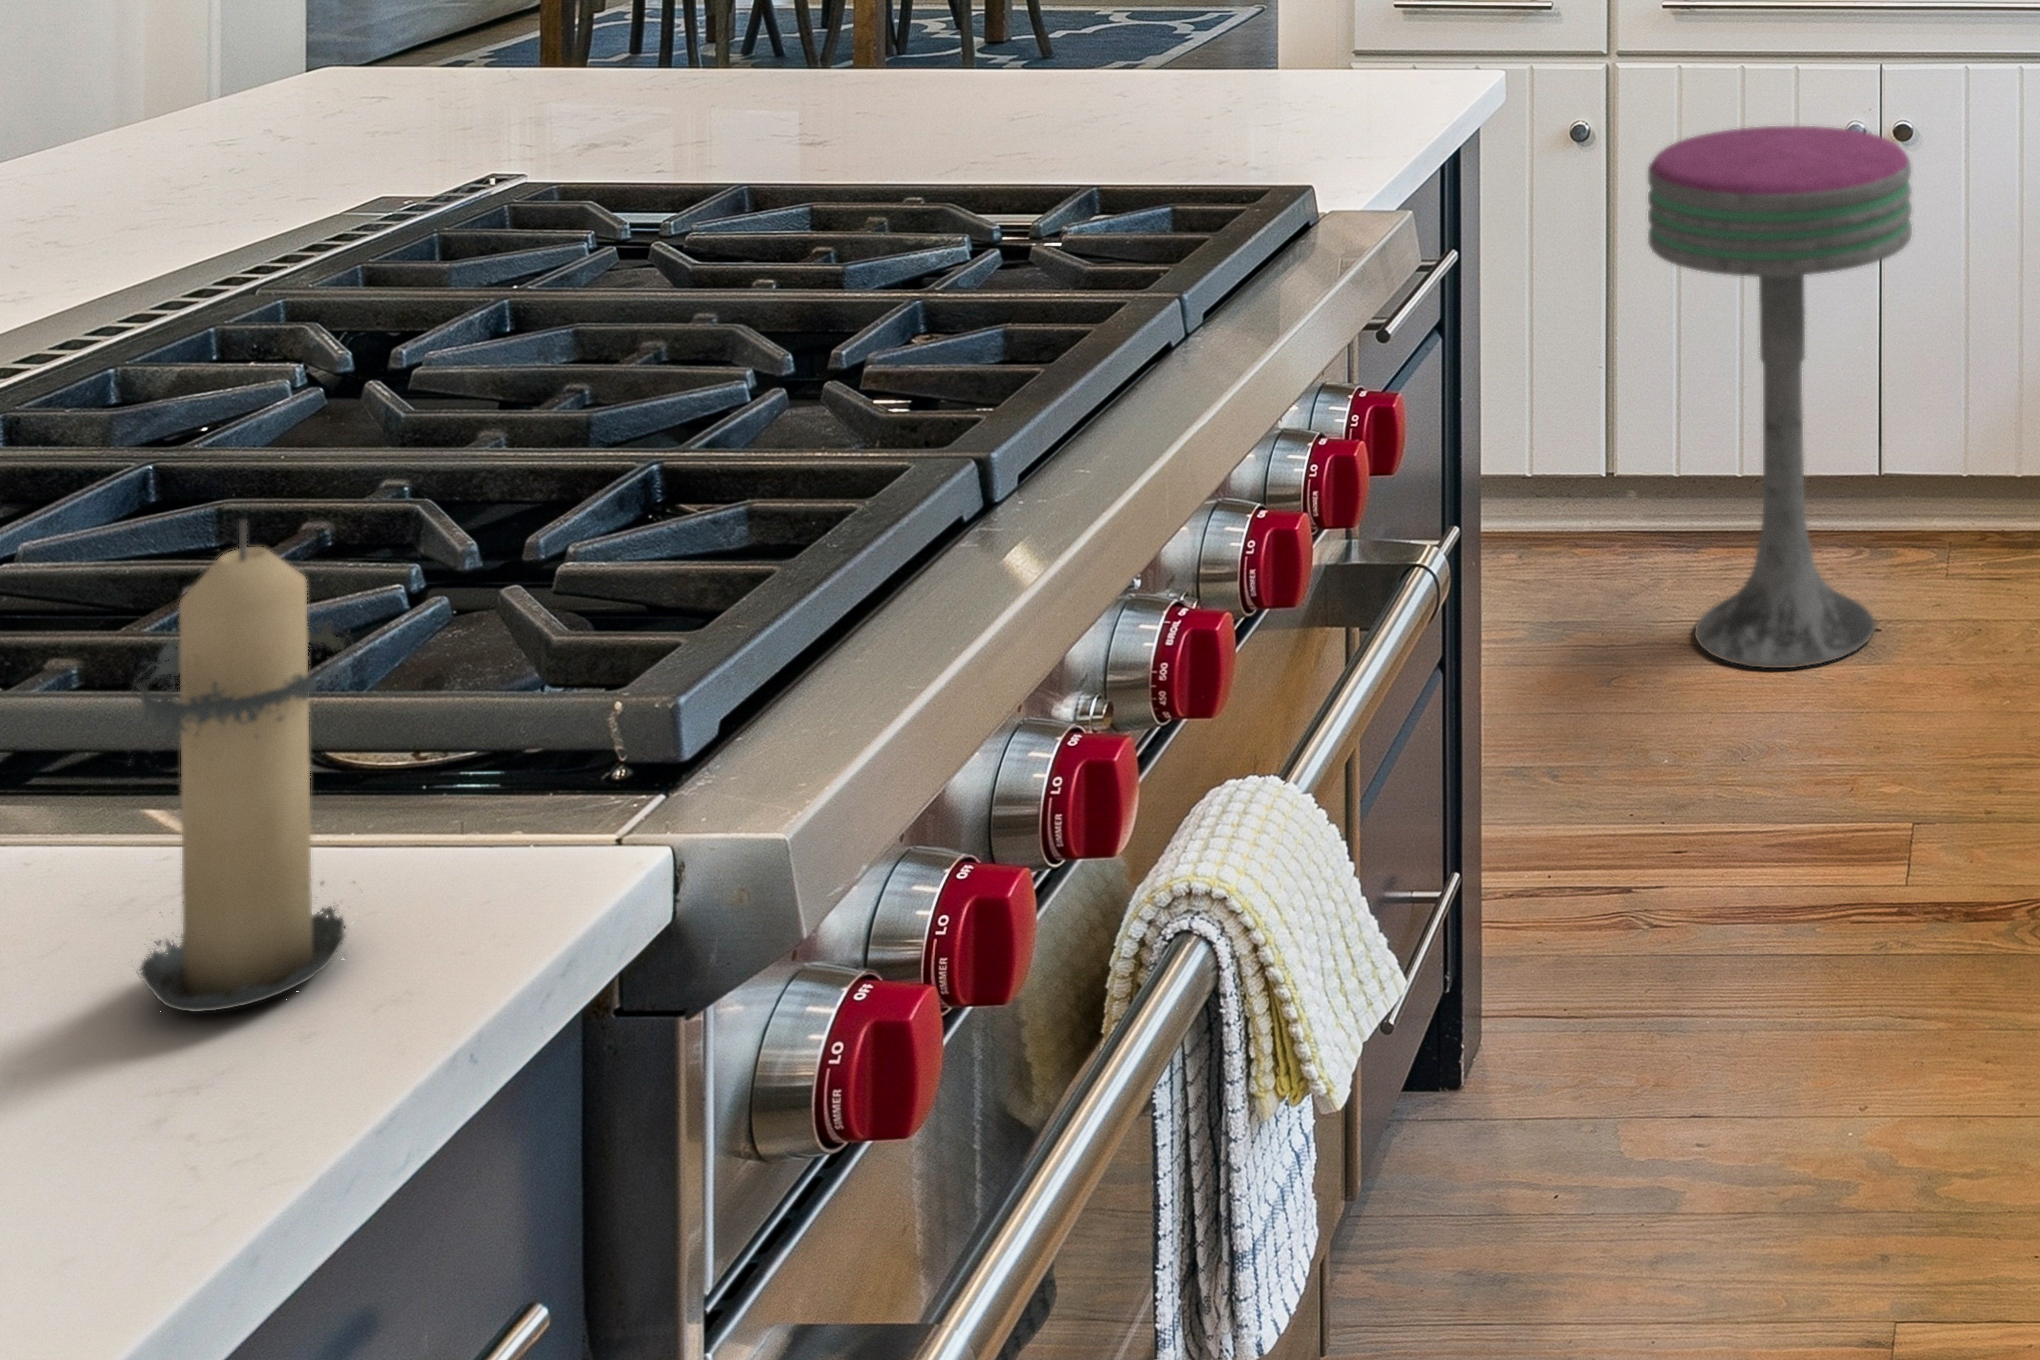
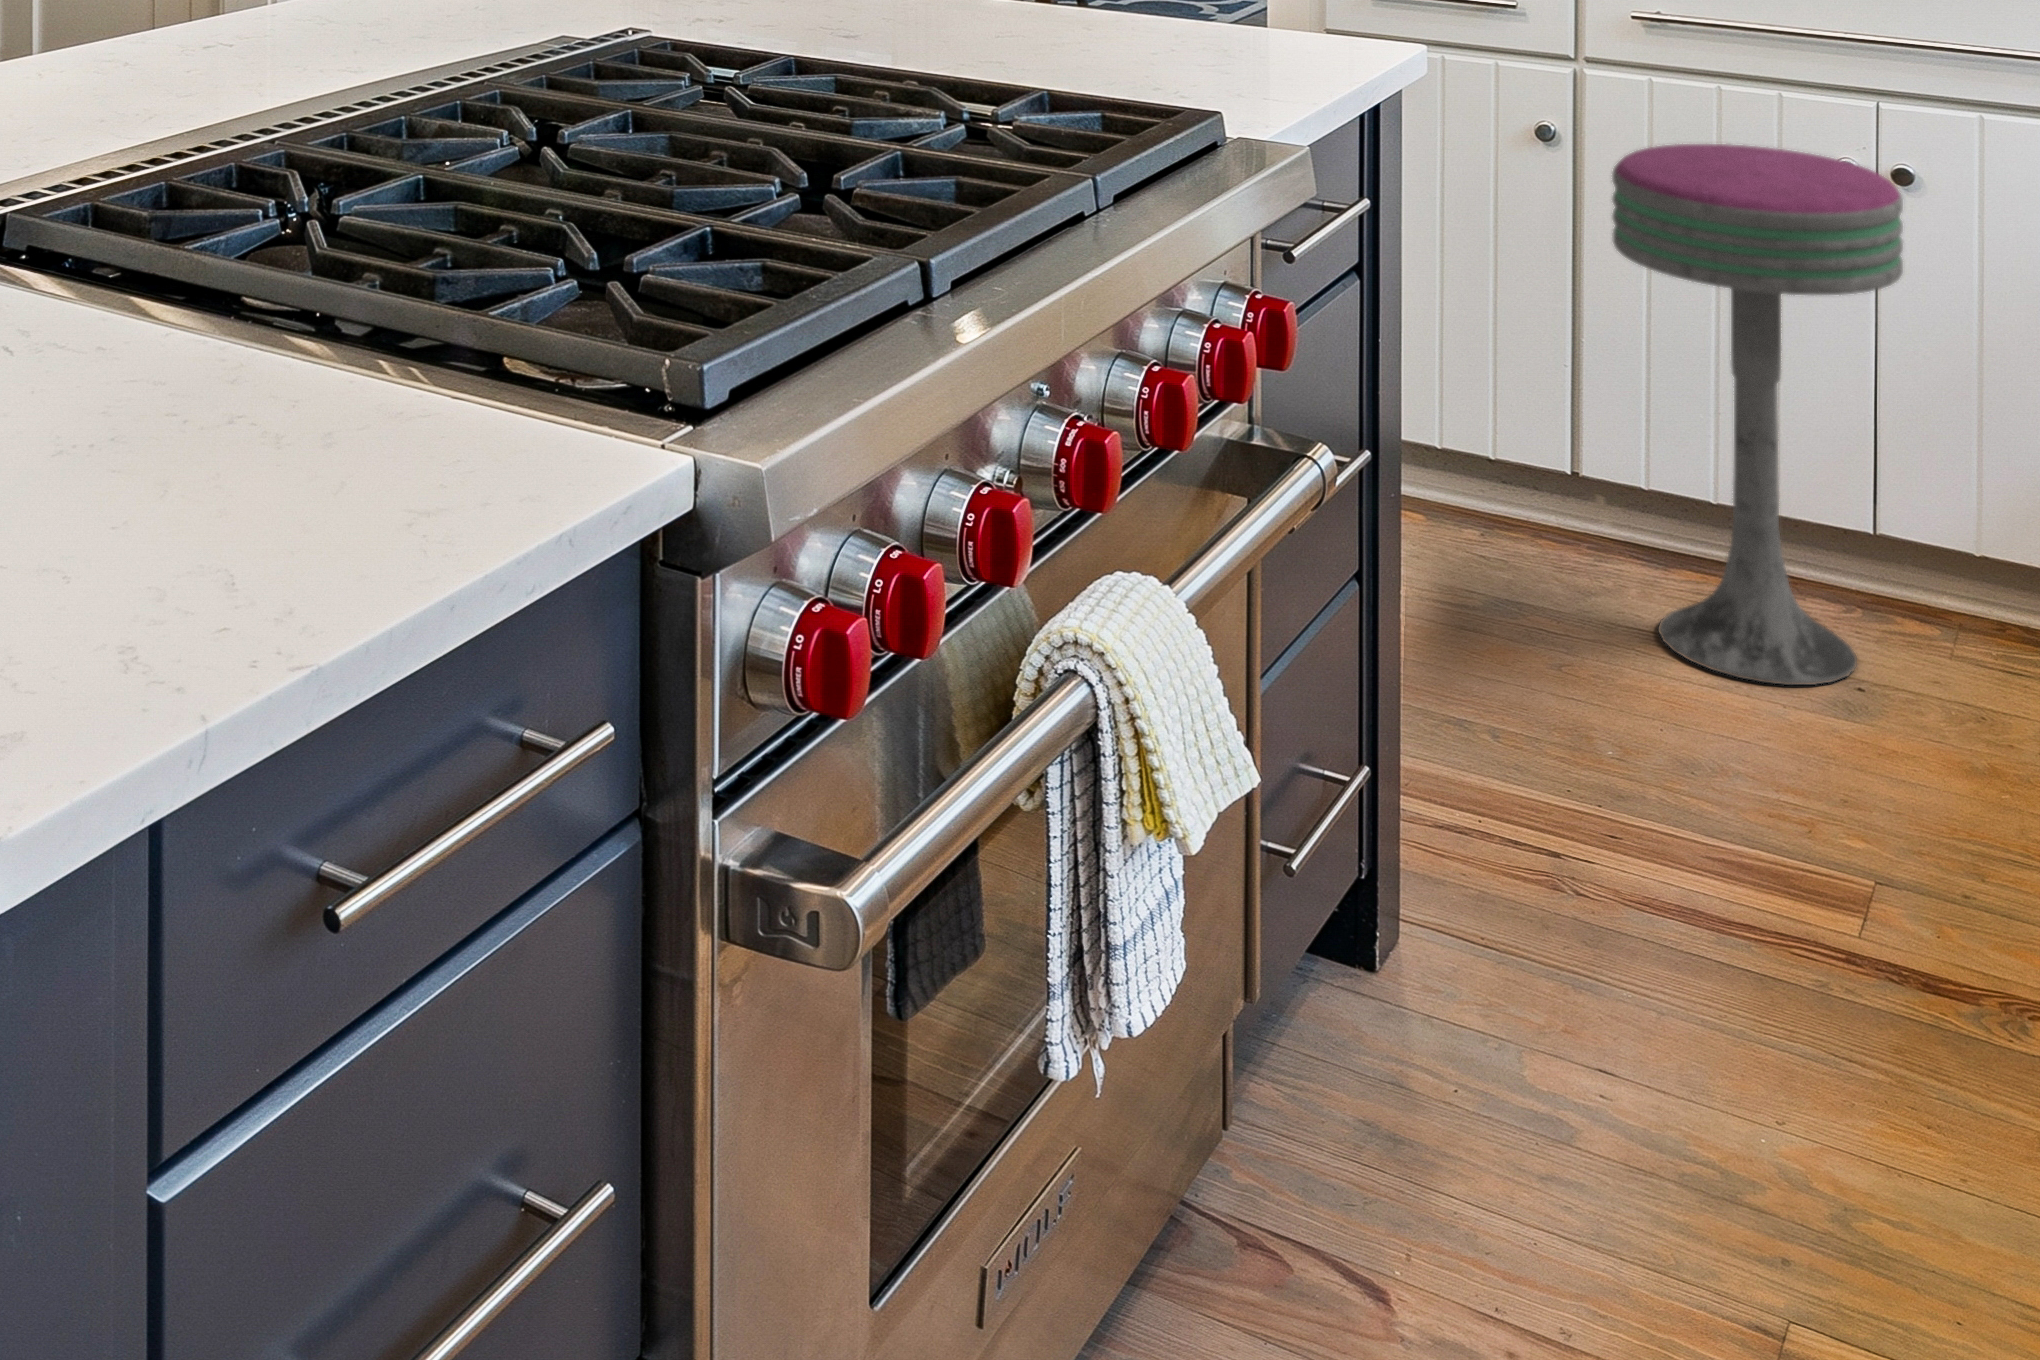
candle: present [132,519,353,1012] -> none [370,175,512,485]

